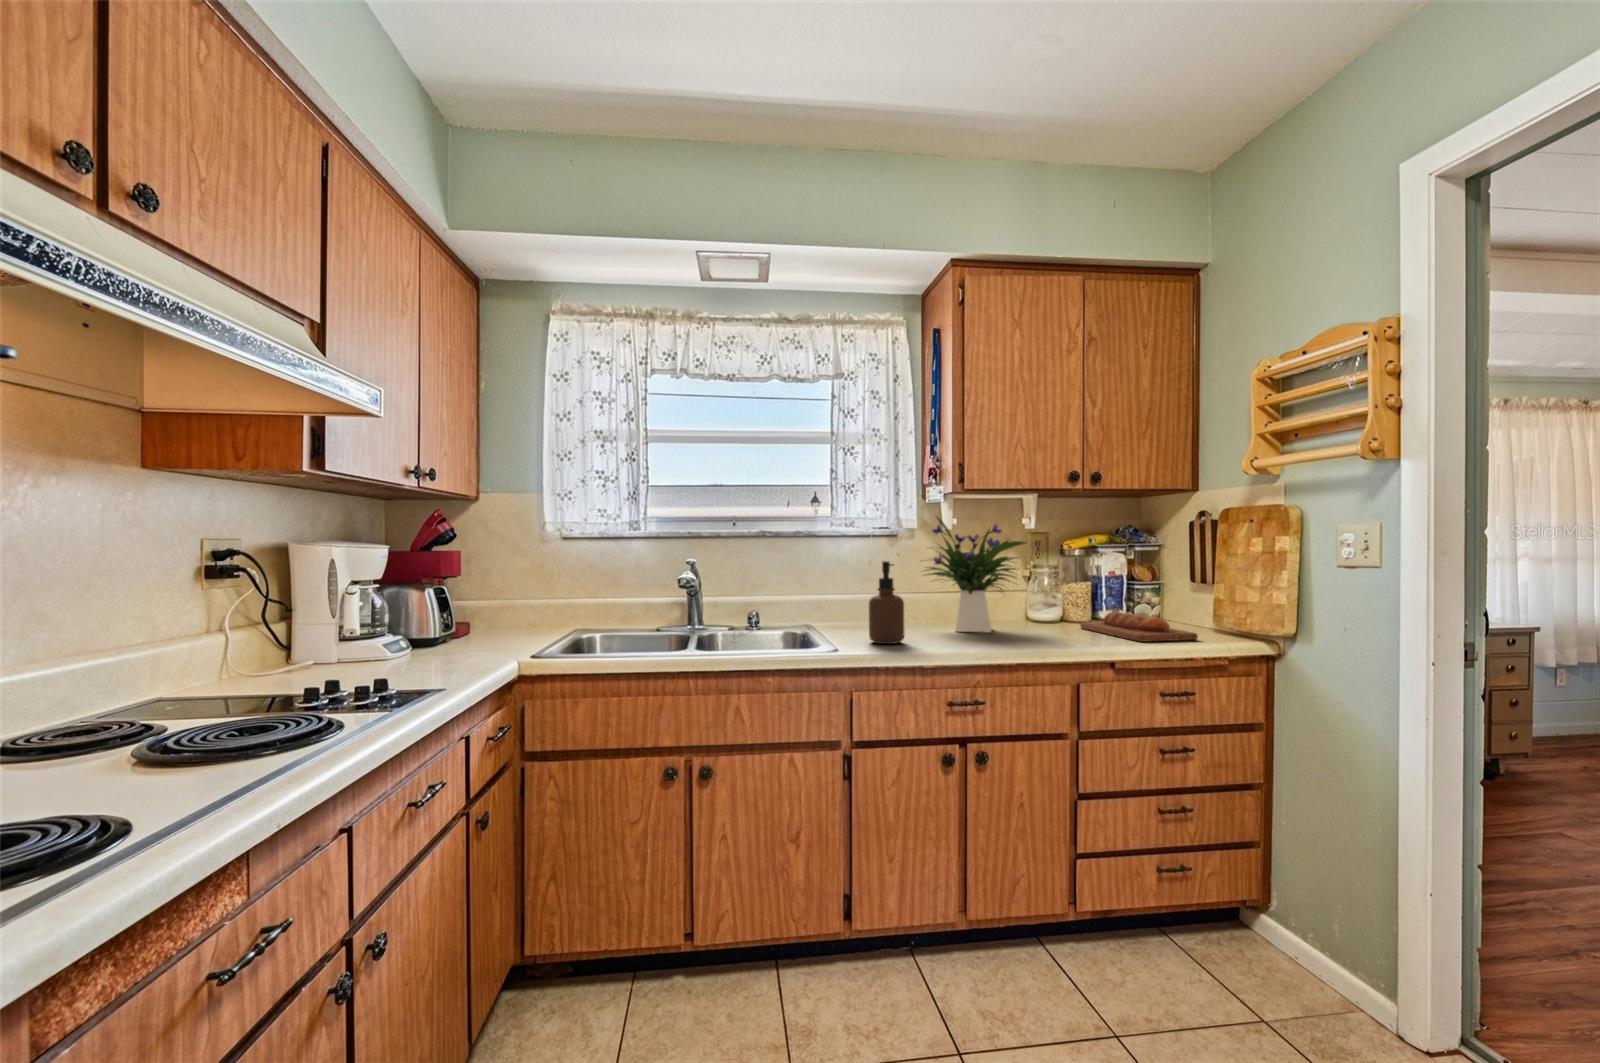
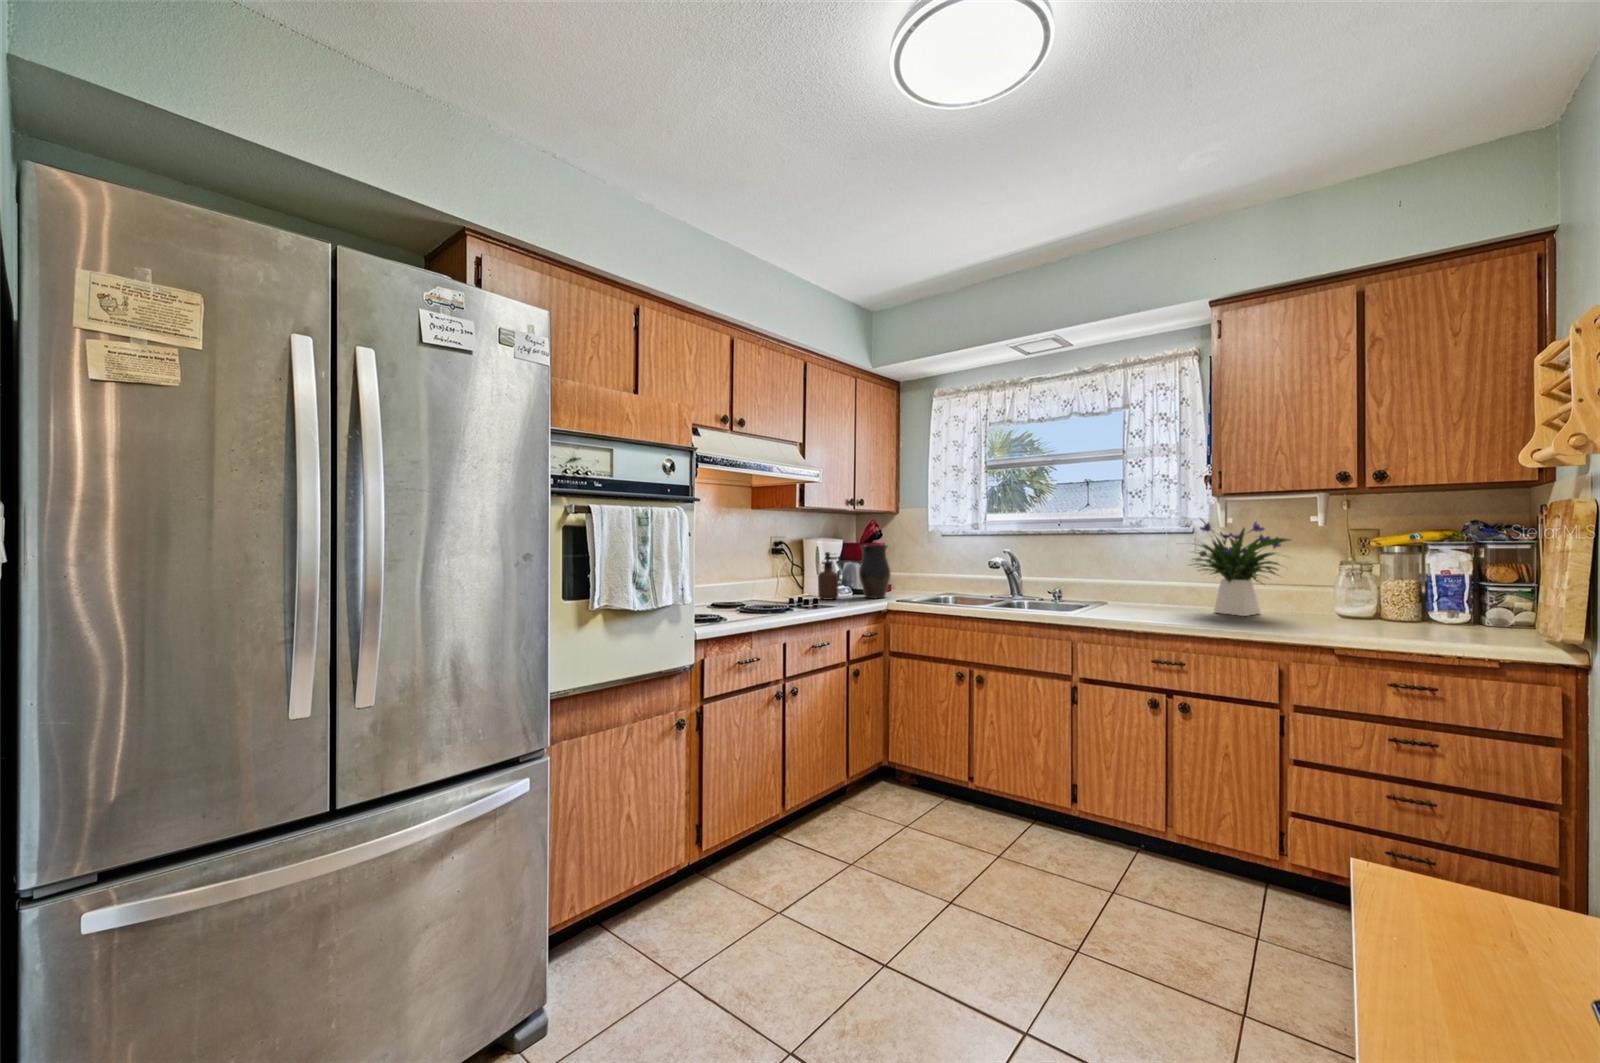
vase: none [444,554,510,658] -> present [859,545,890,598]
soap dispenser: present [869,561,904,644] -> present [818,552,839,600]
bread loaf: present [1080,612,1198,642] -> none [1367,609,1472,643]

